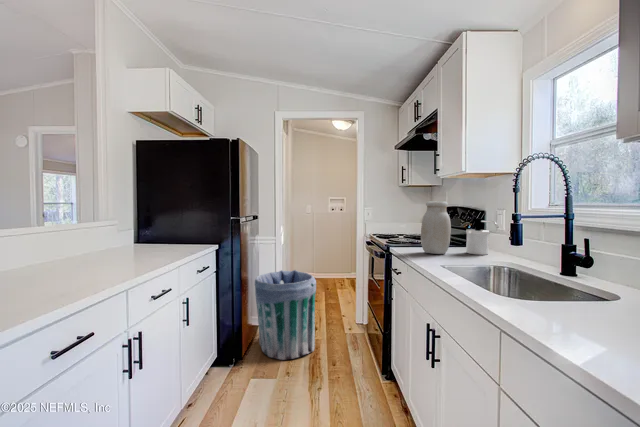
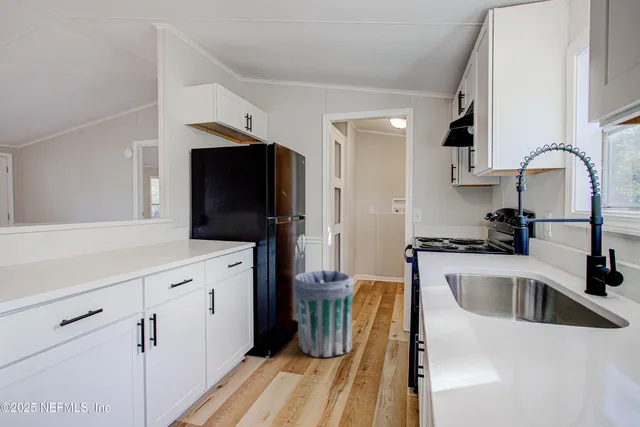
jar: present [421,201,451,254] -> none [444,202,478,261]
soap dispenser: present [466,218,498,255] -> none [498,222,534,264]

